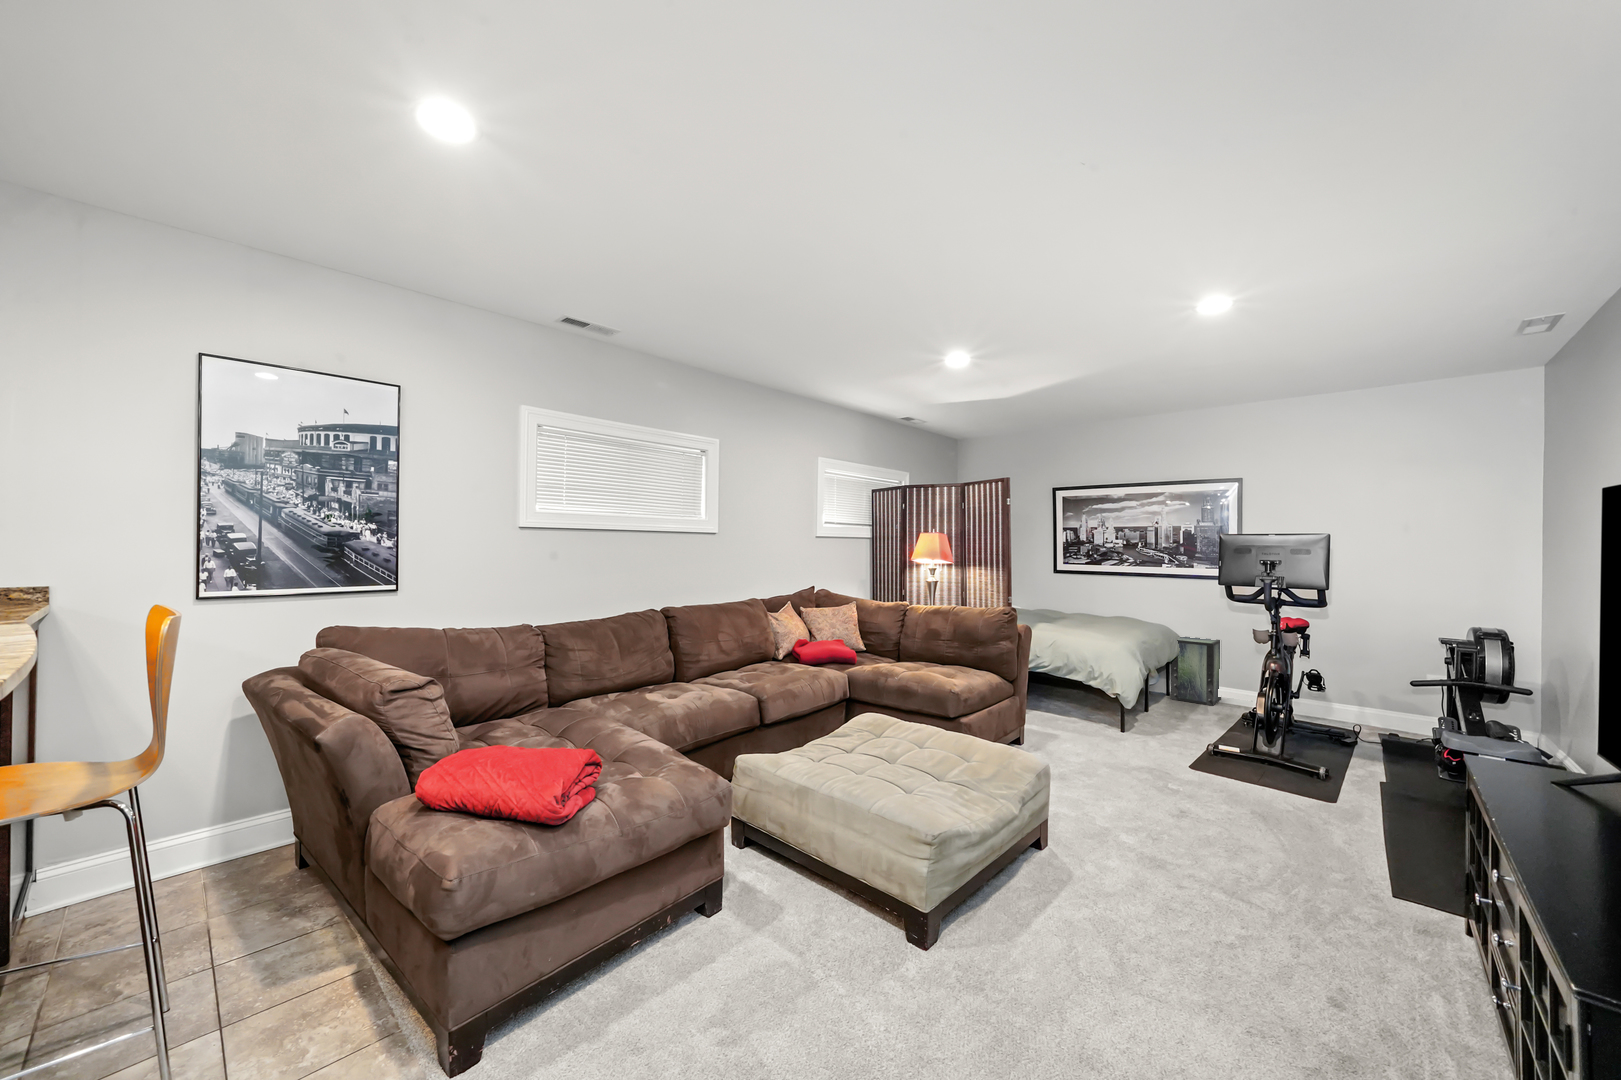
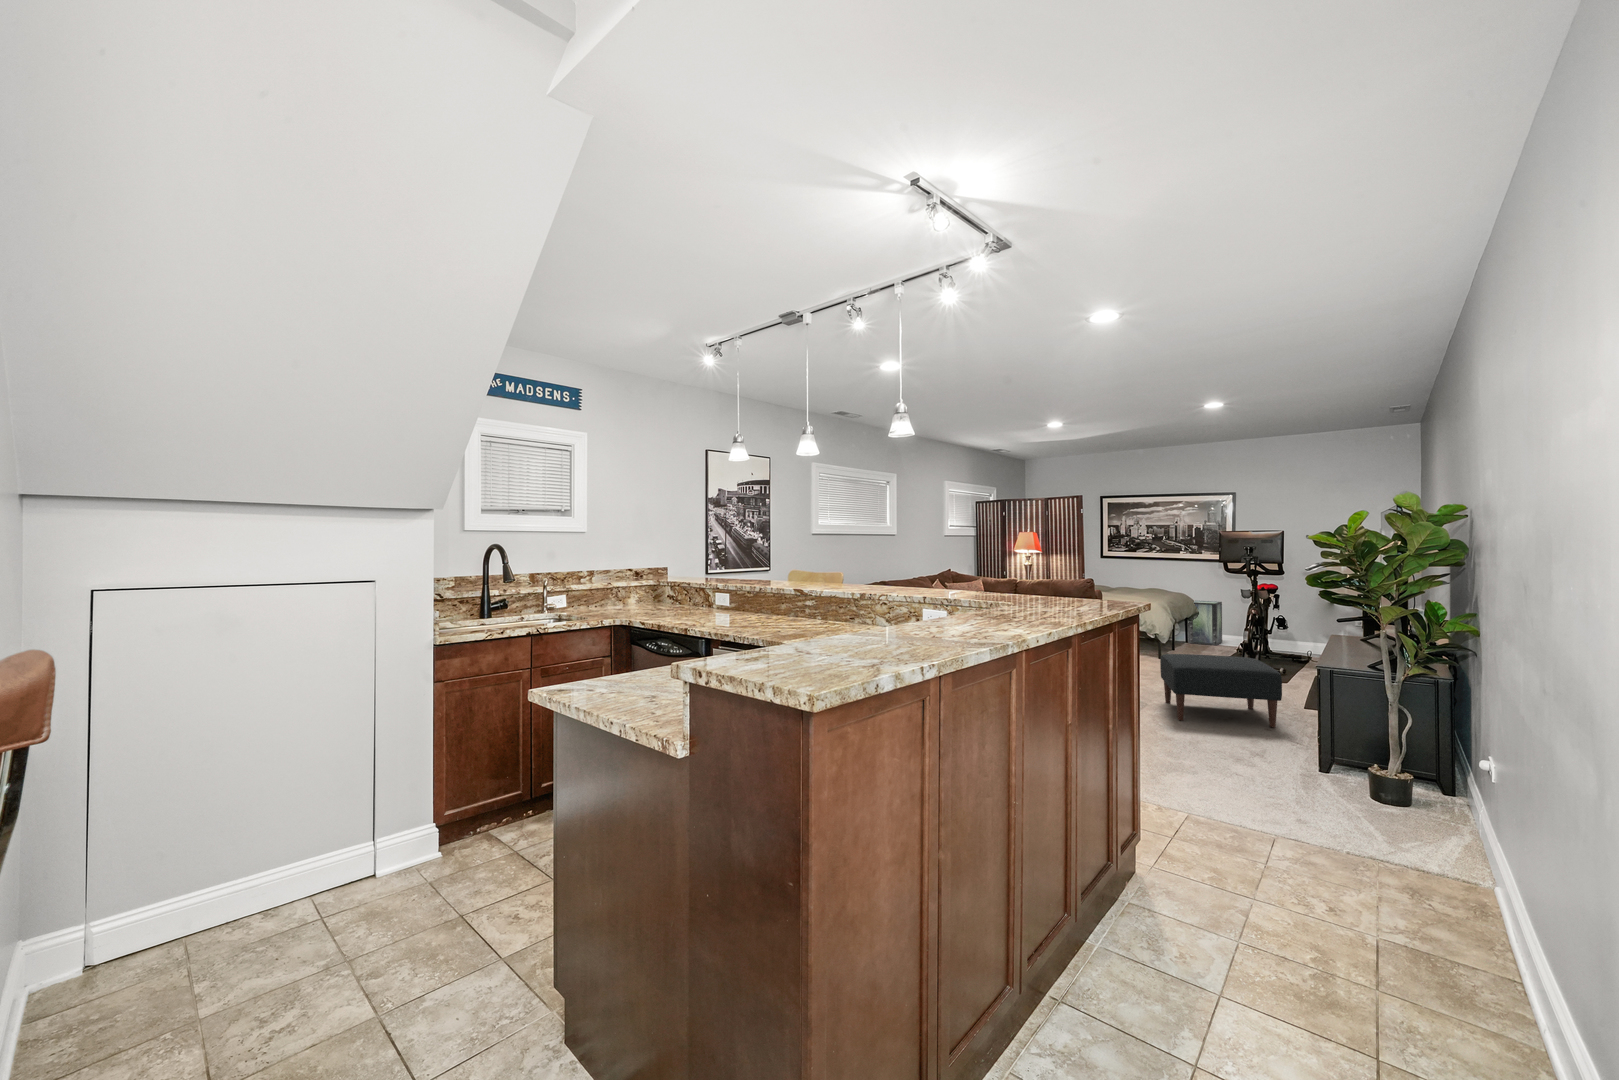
ottoman: none [1097,782,1386,1029] -> present [1160,654,1282,728]

